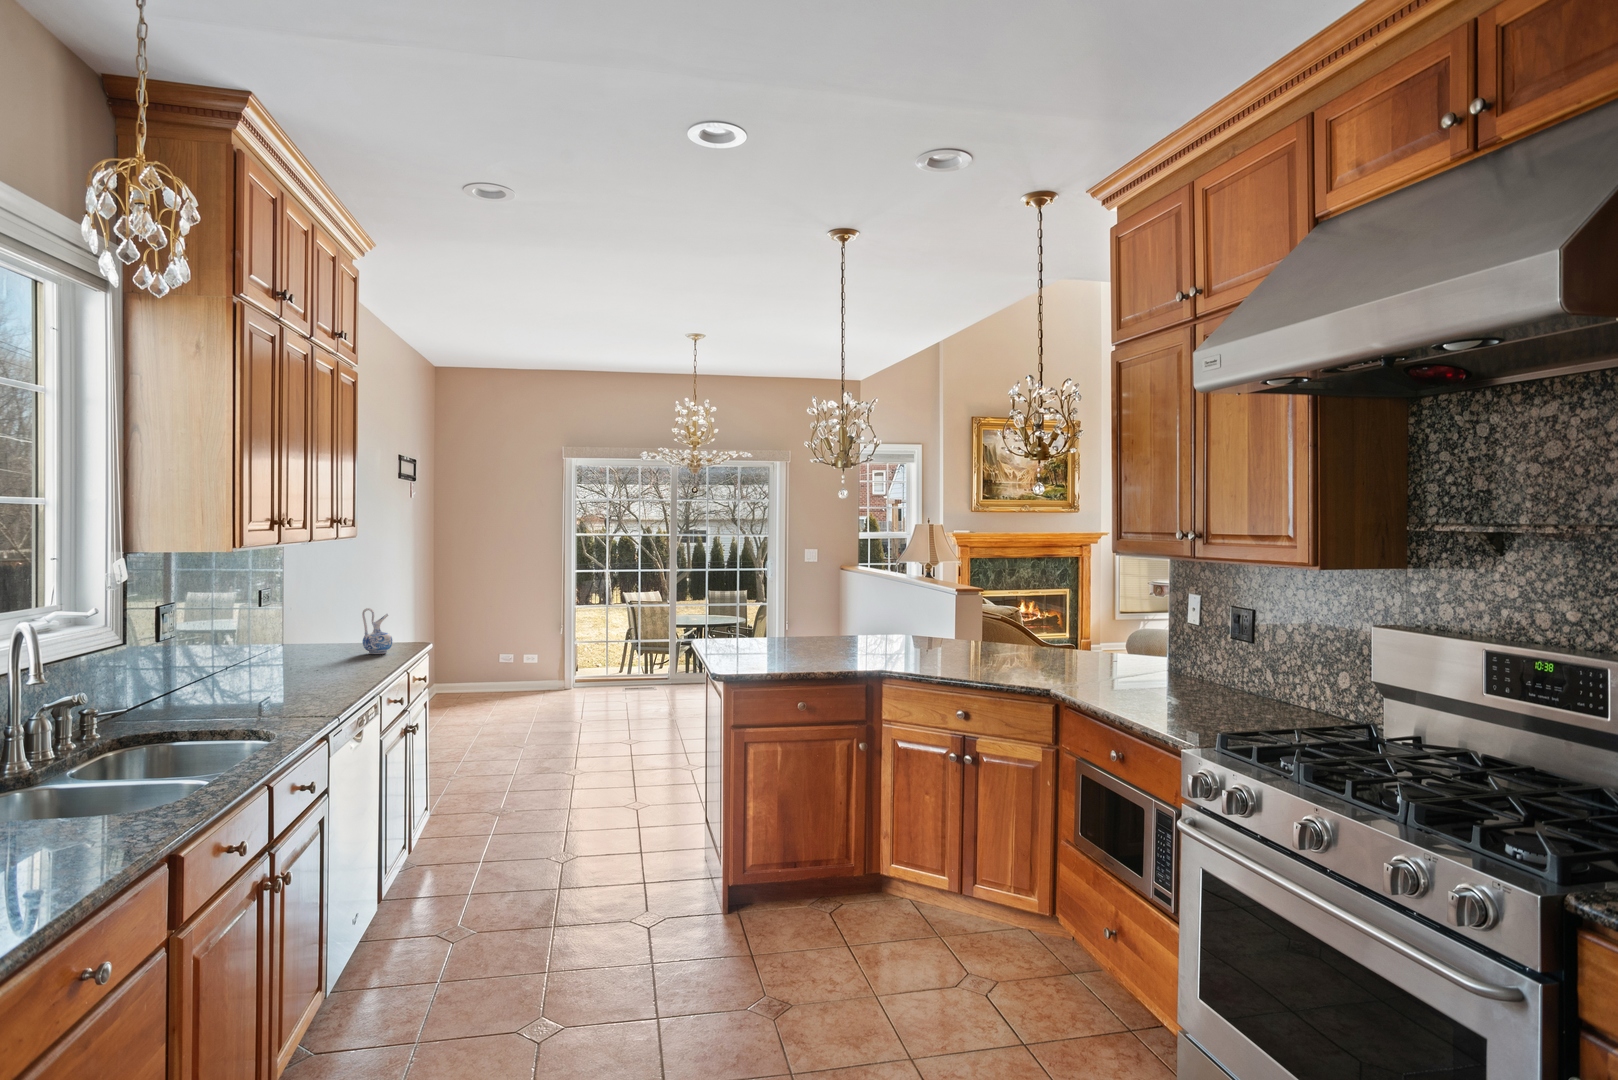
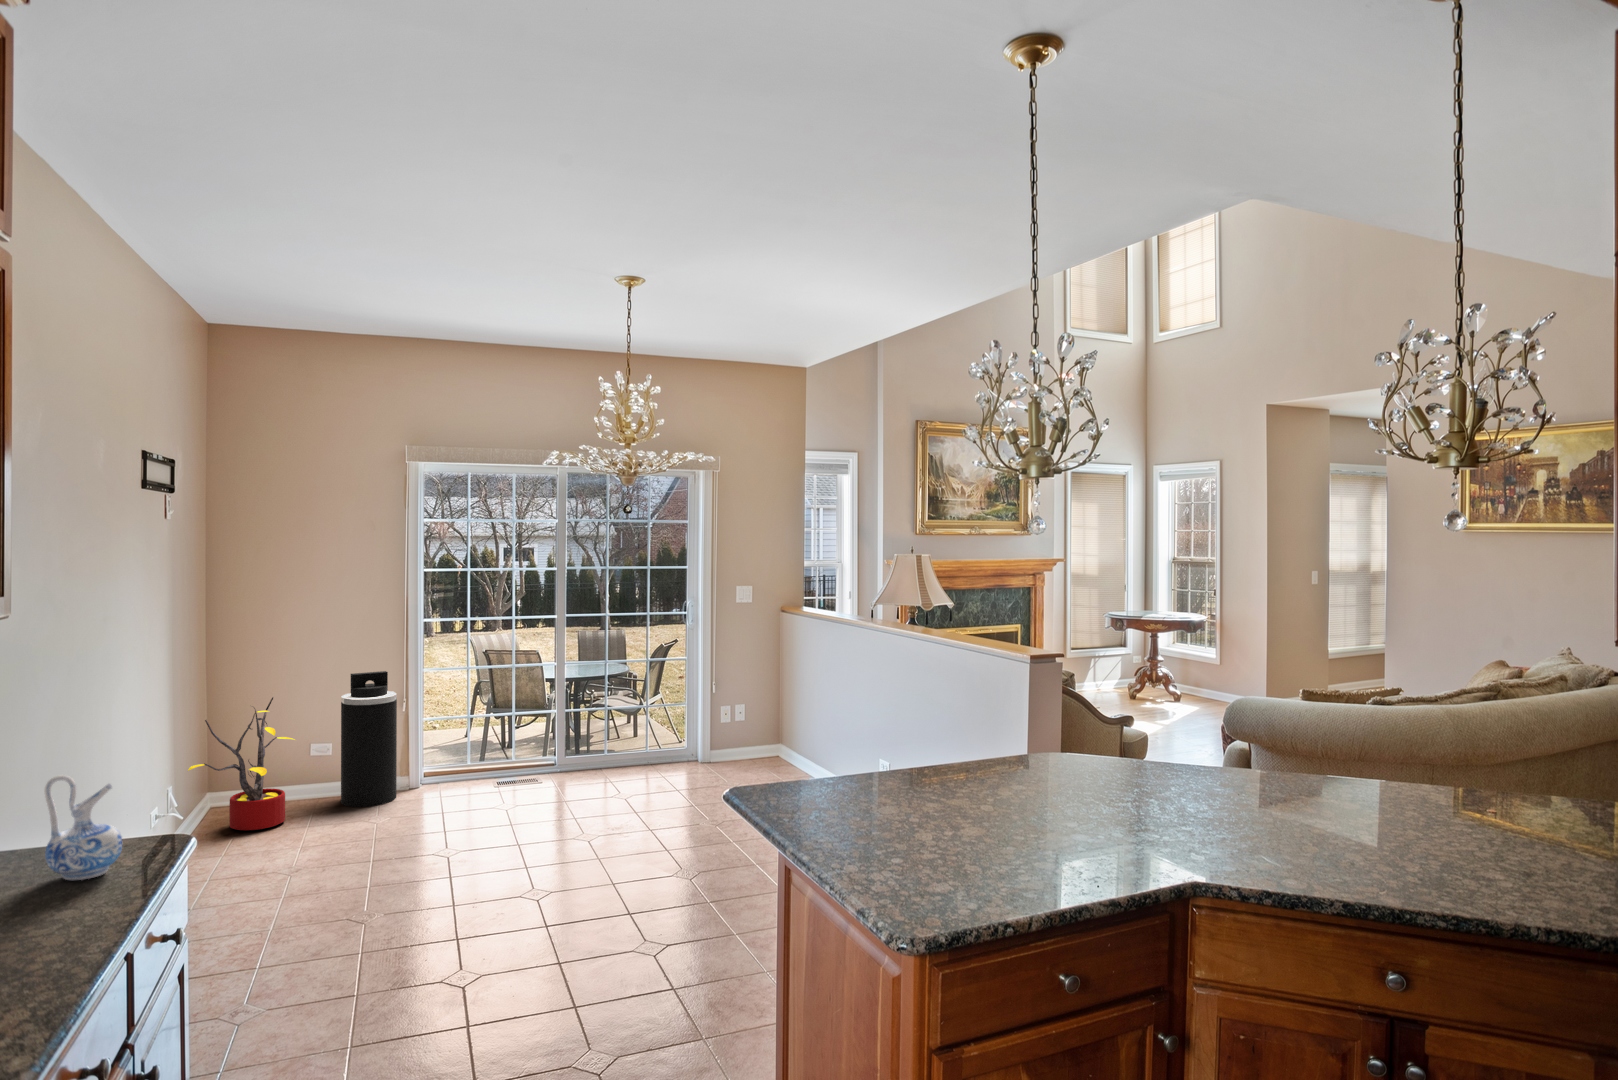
trash can: none [521,605,557,697] -> present [341,671,397,807]
decorative plant: none [424,620,495,705] -> present [188,697,295,830]

